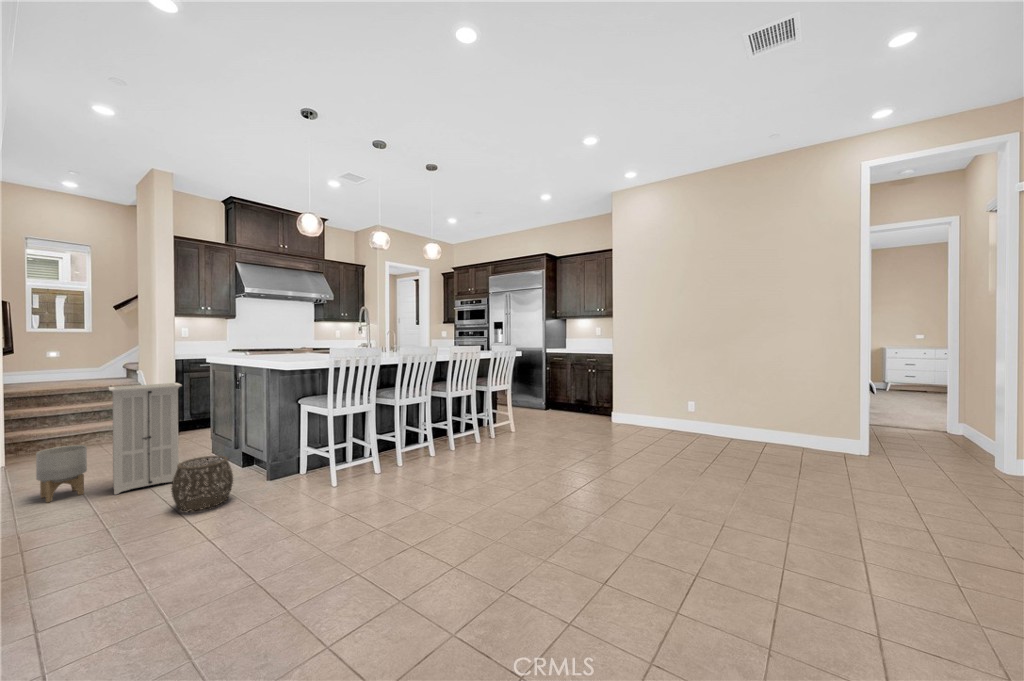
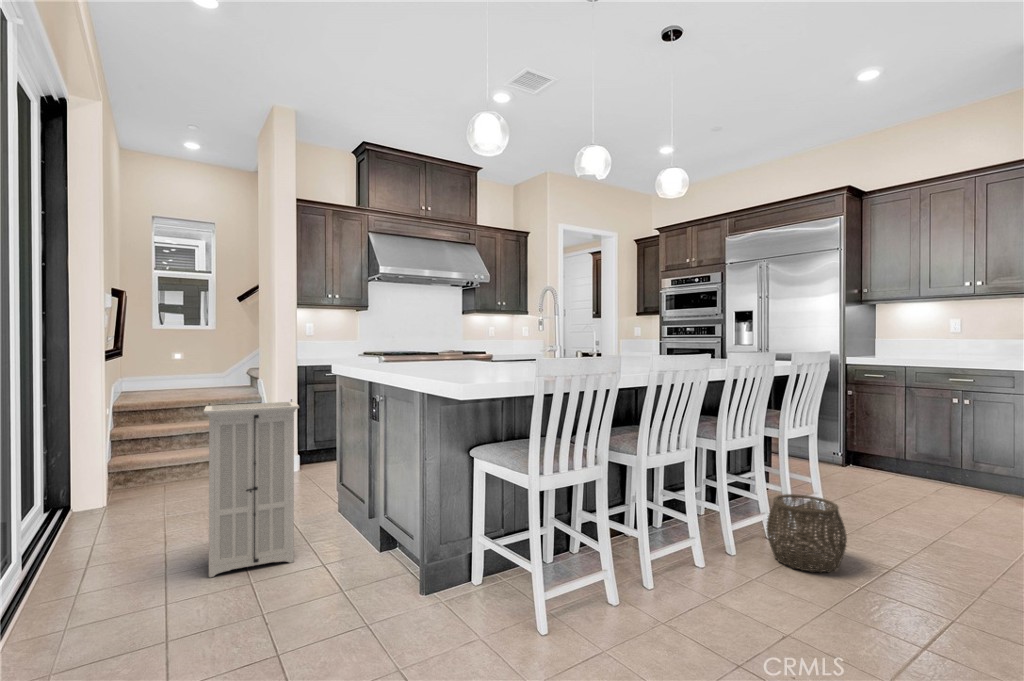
planter: present [36,445,87,502] -> none [117,492,179,580]
woven basket: present [171,456,233,511] -> present [766,494,847,573]

